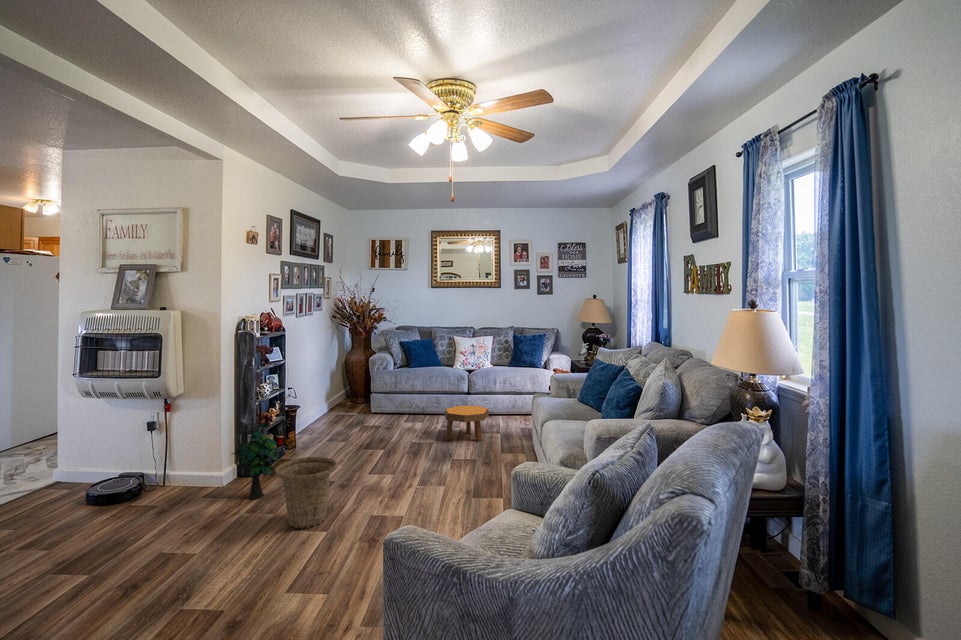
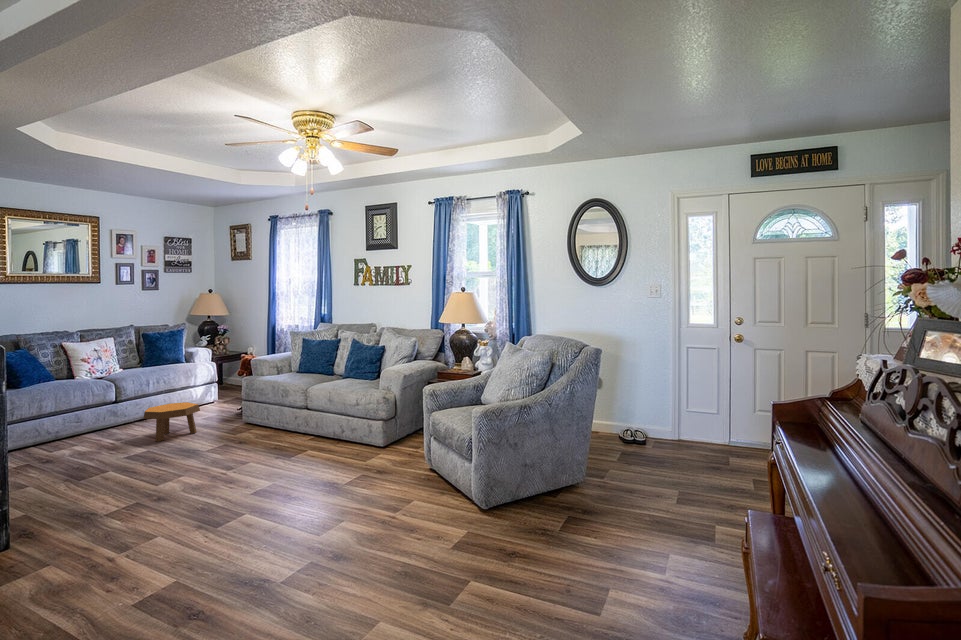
decorative plant: present [232,423,279,499] -> none [50,432,114,526]
basket: present [275,457,337,528] -> none [171,439,235,506]

